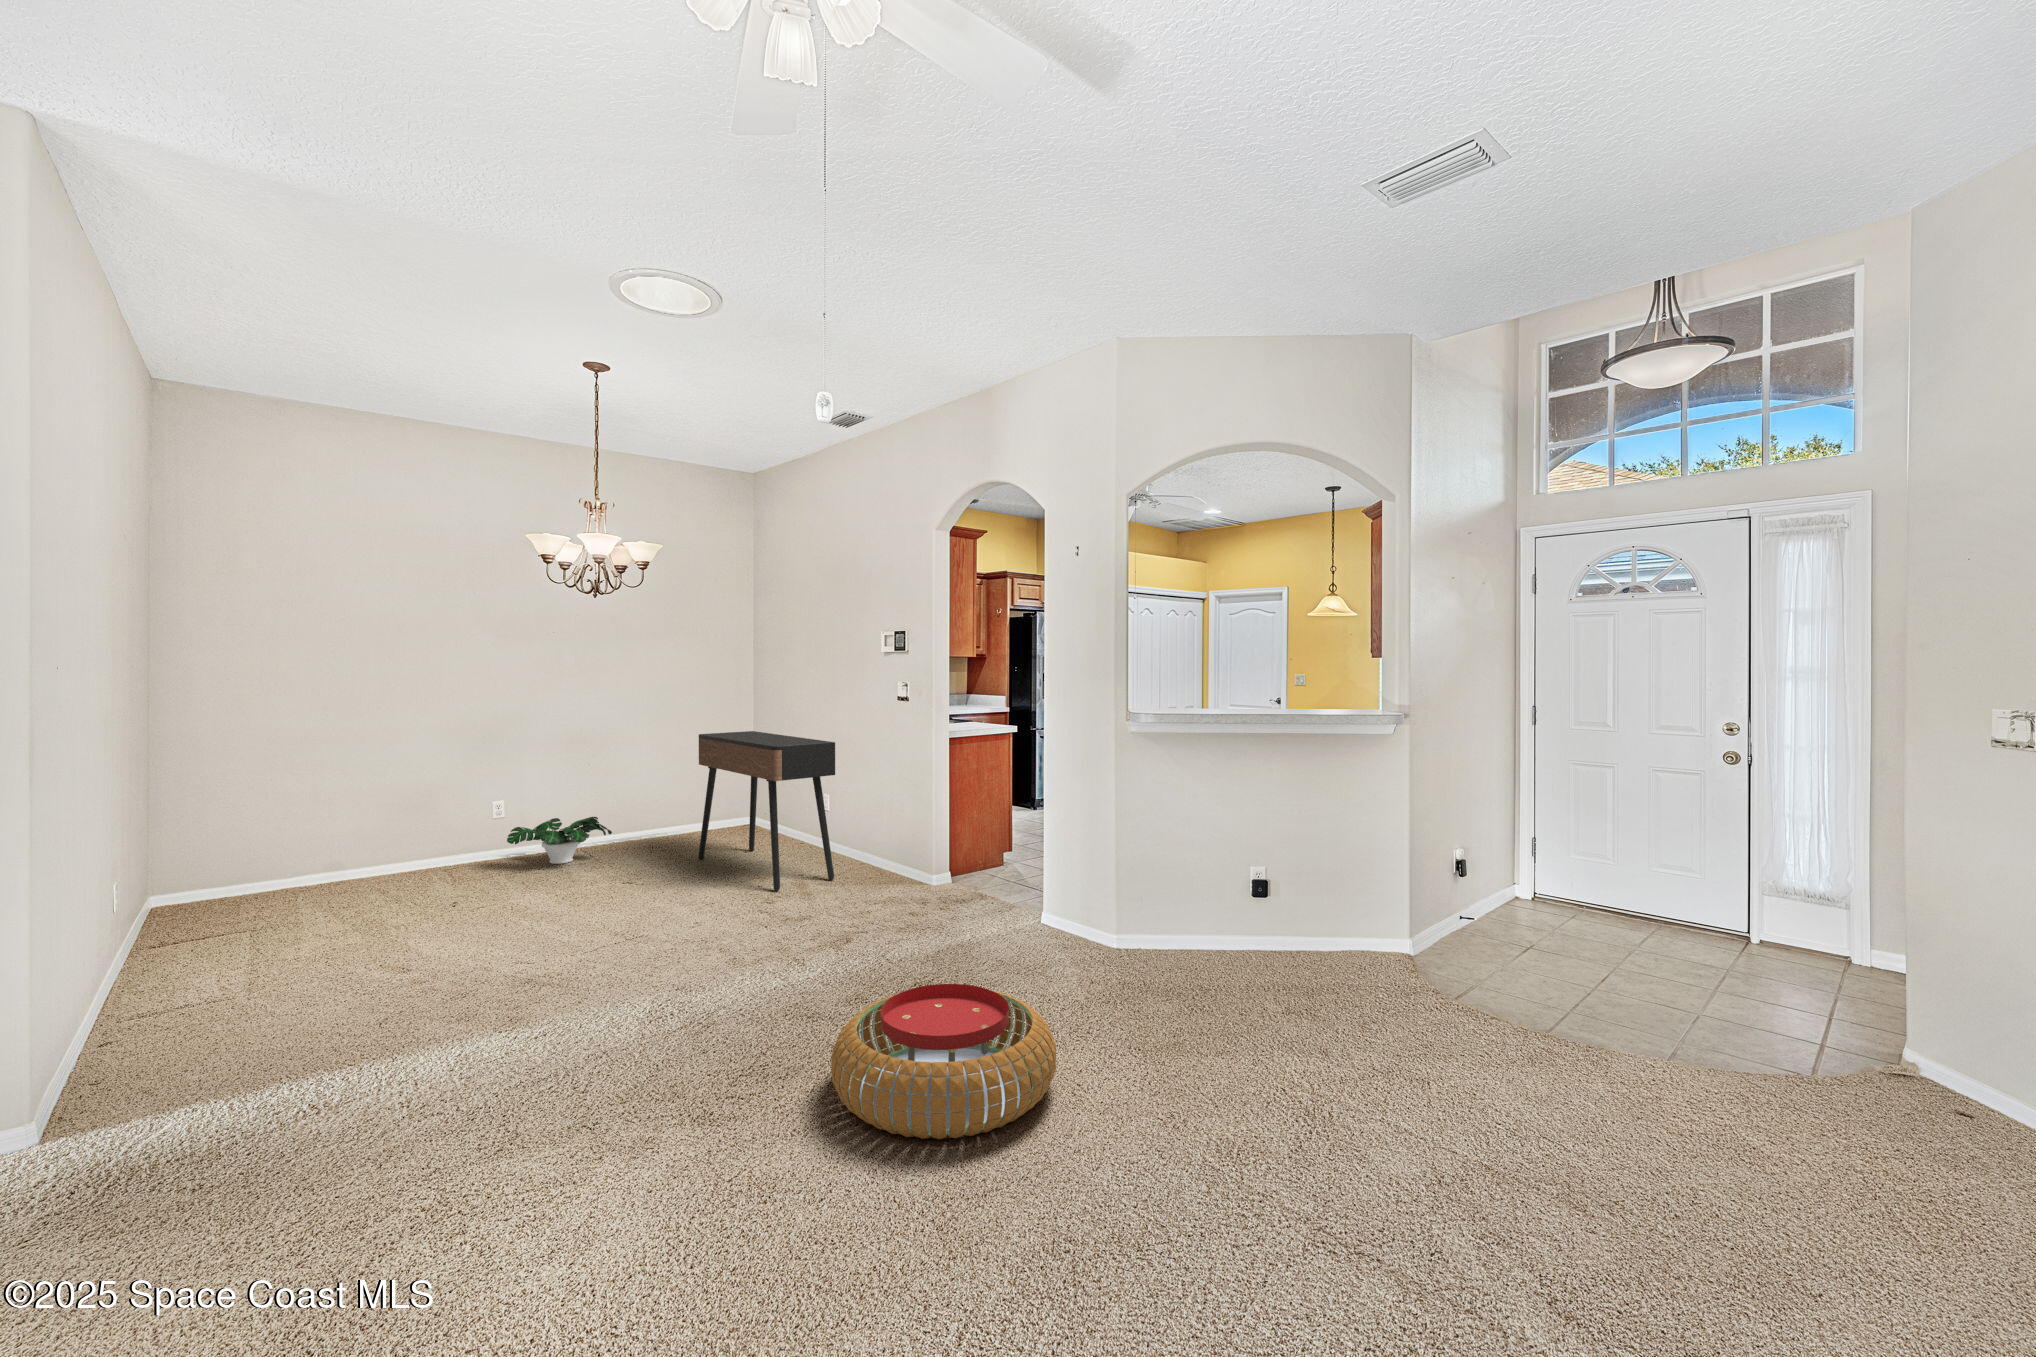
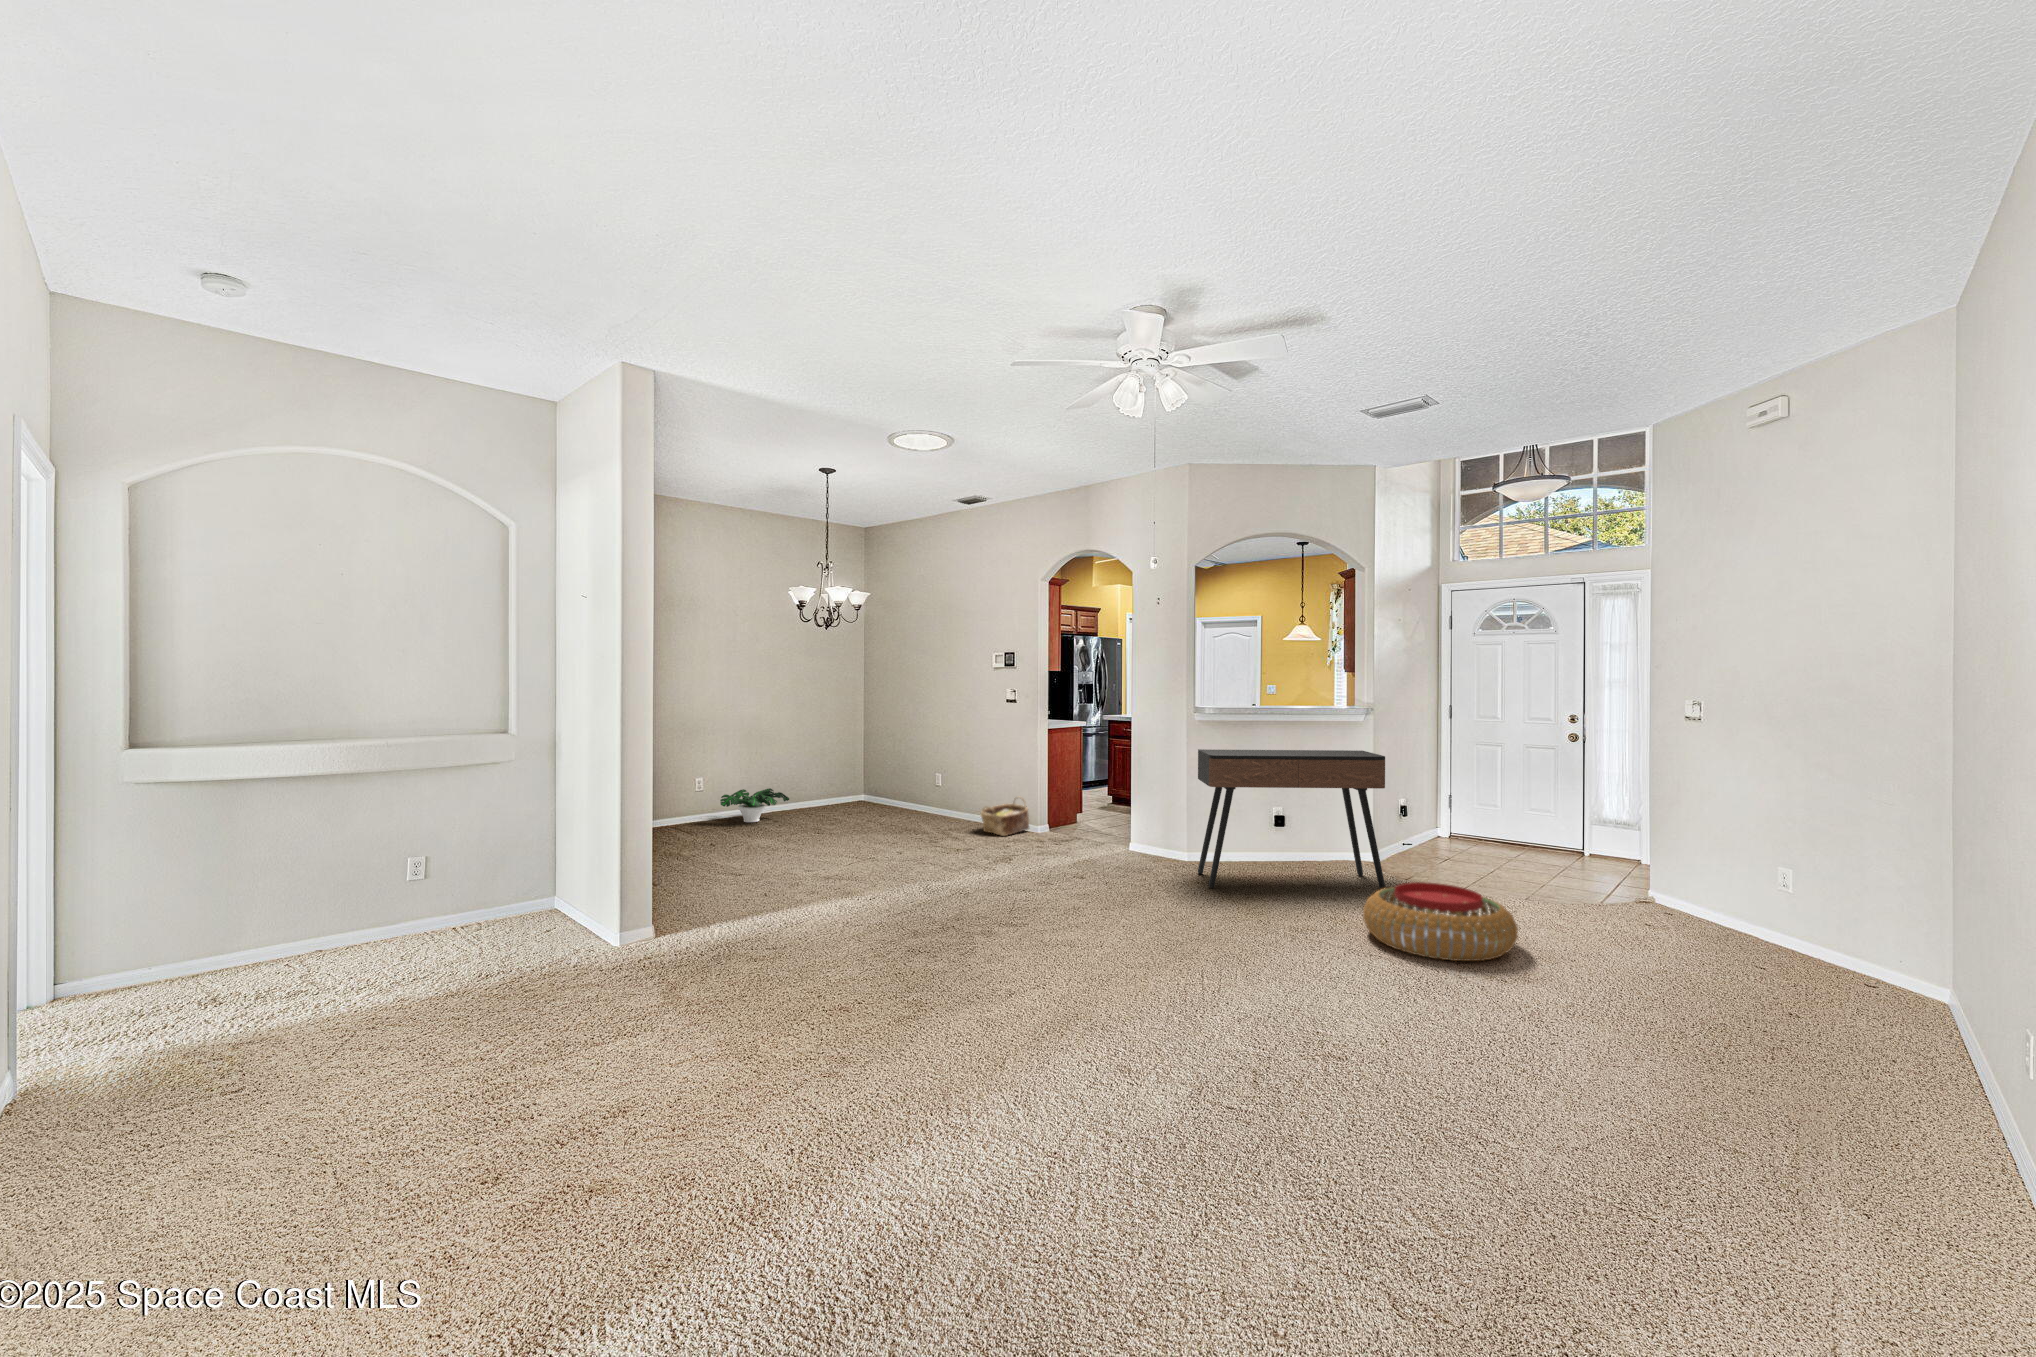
console table: present [698,731,835,891] -> present [1198,749,1386,889]
woven basket: none [849,834,920,893] -> present [981,799,1029,836]
pouf: present [831,984,1056,1139] -> present [1363,882,1518,961]

